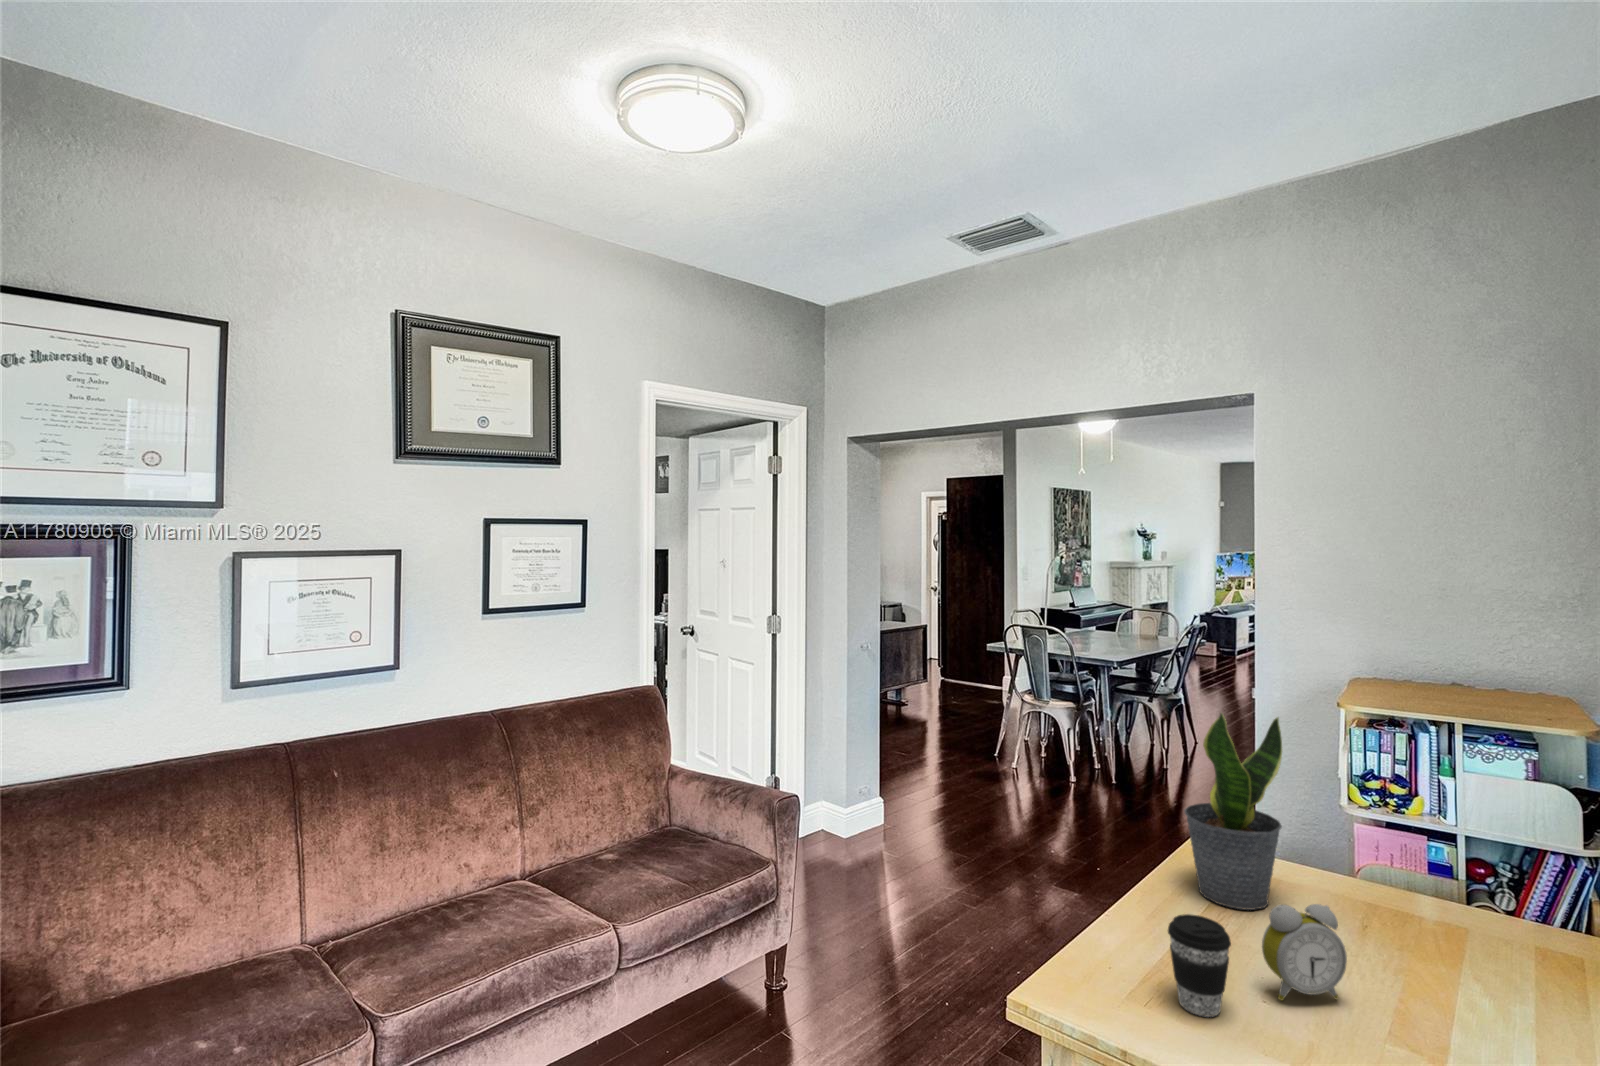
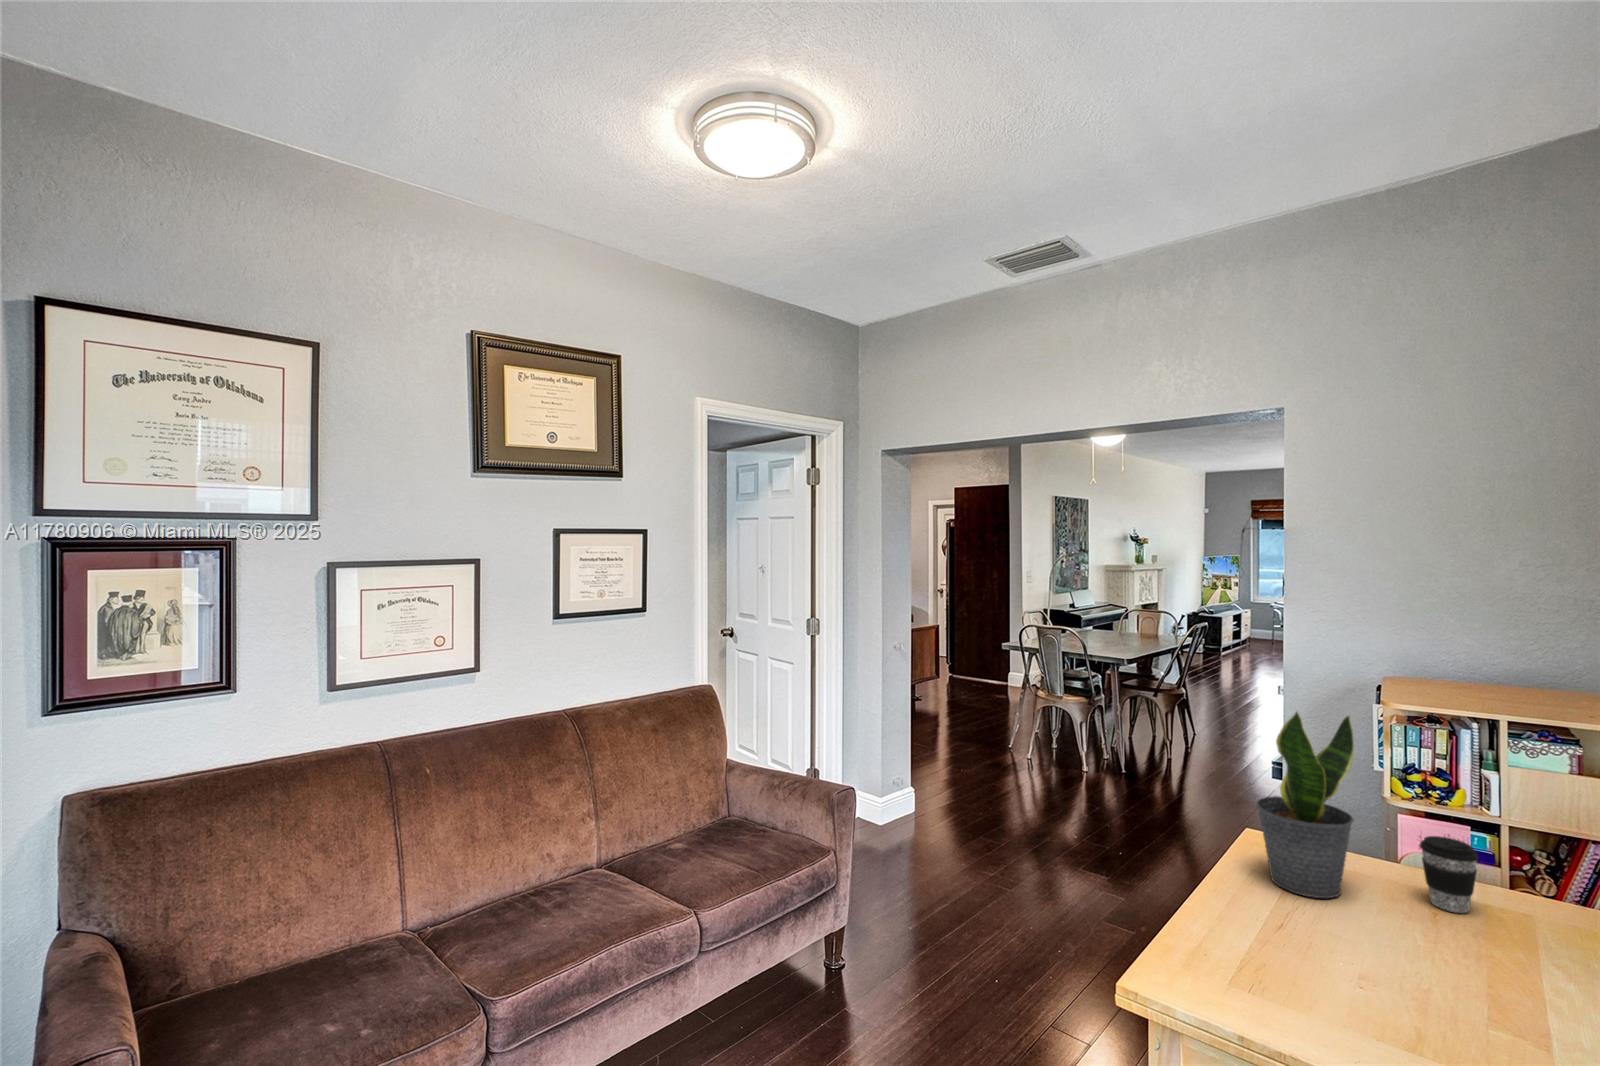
alarm clock: present [1262,904,1347,1000] -> none [1358,894,1443,987]
coffee cup: present [1168,914,1231,1017] -> present [1420,836,1478,913]

